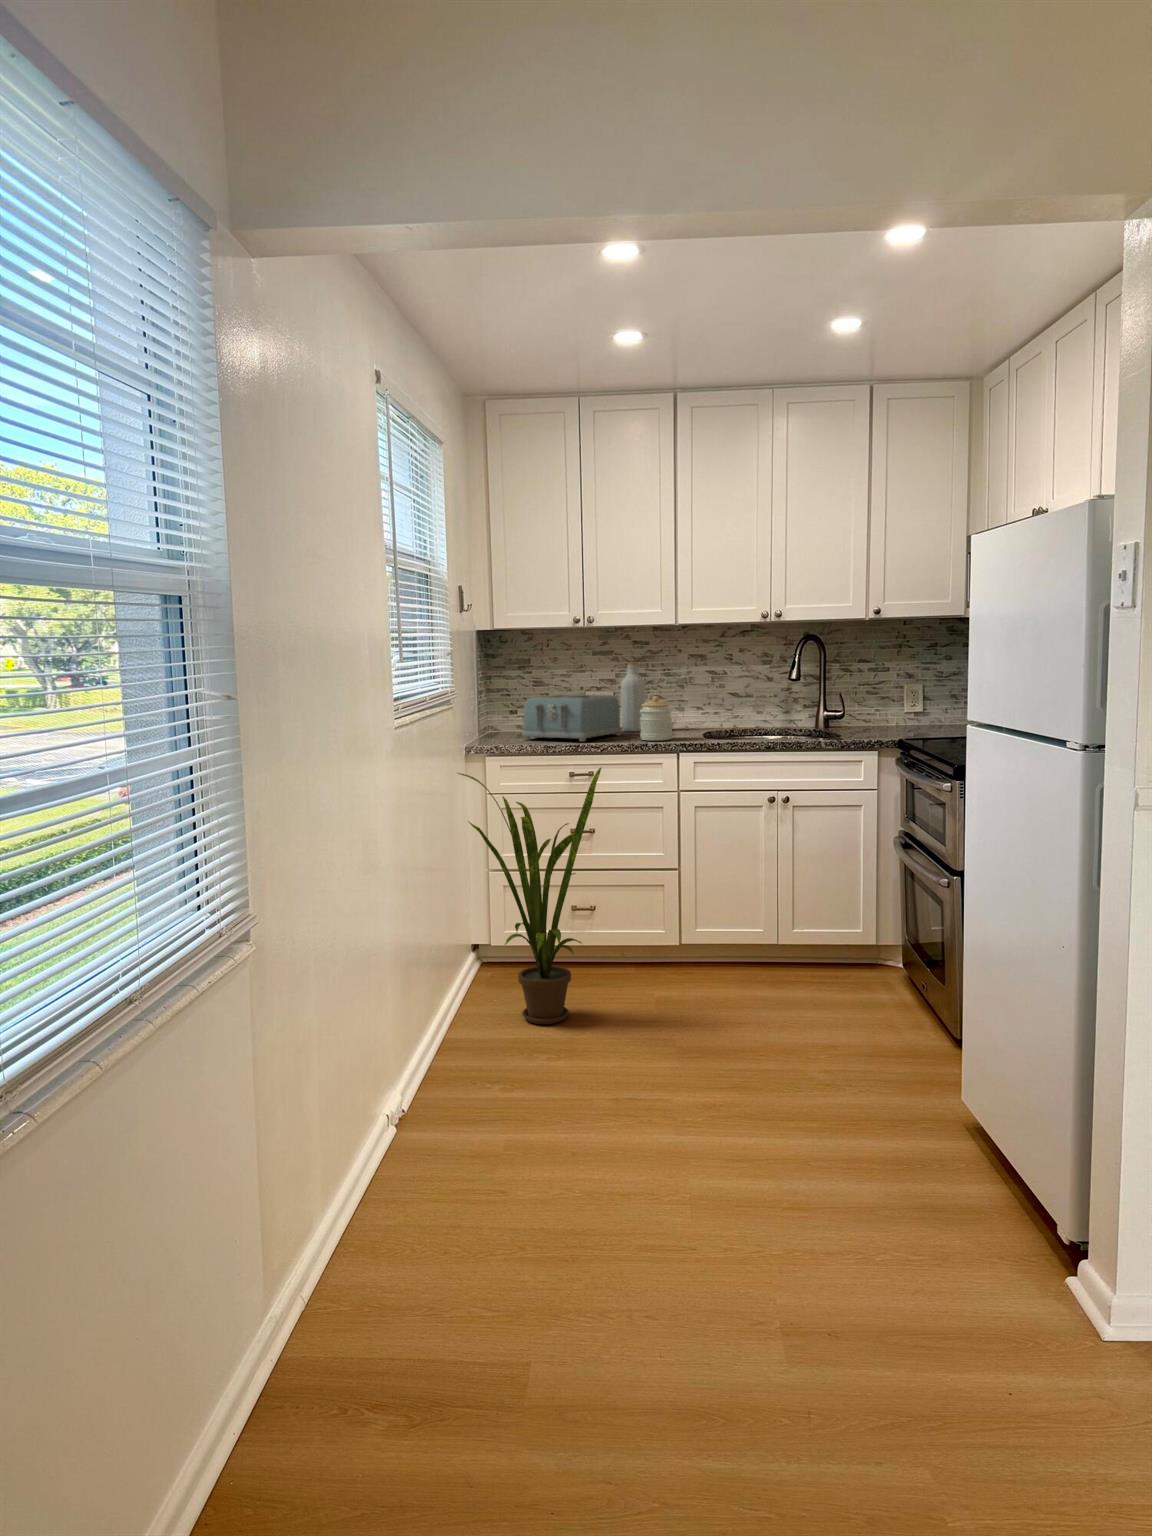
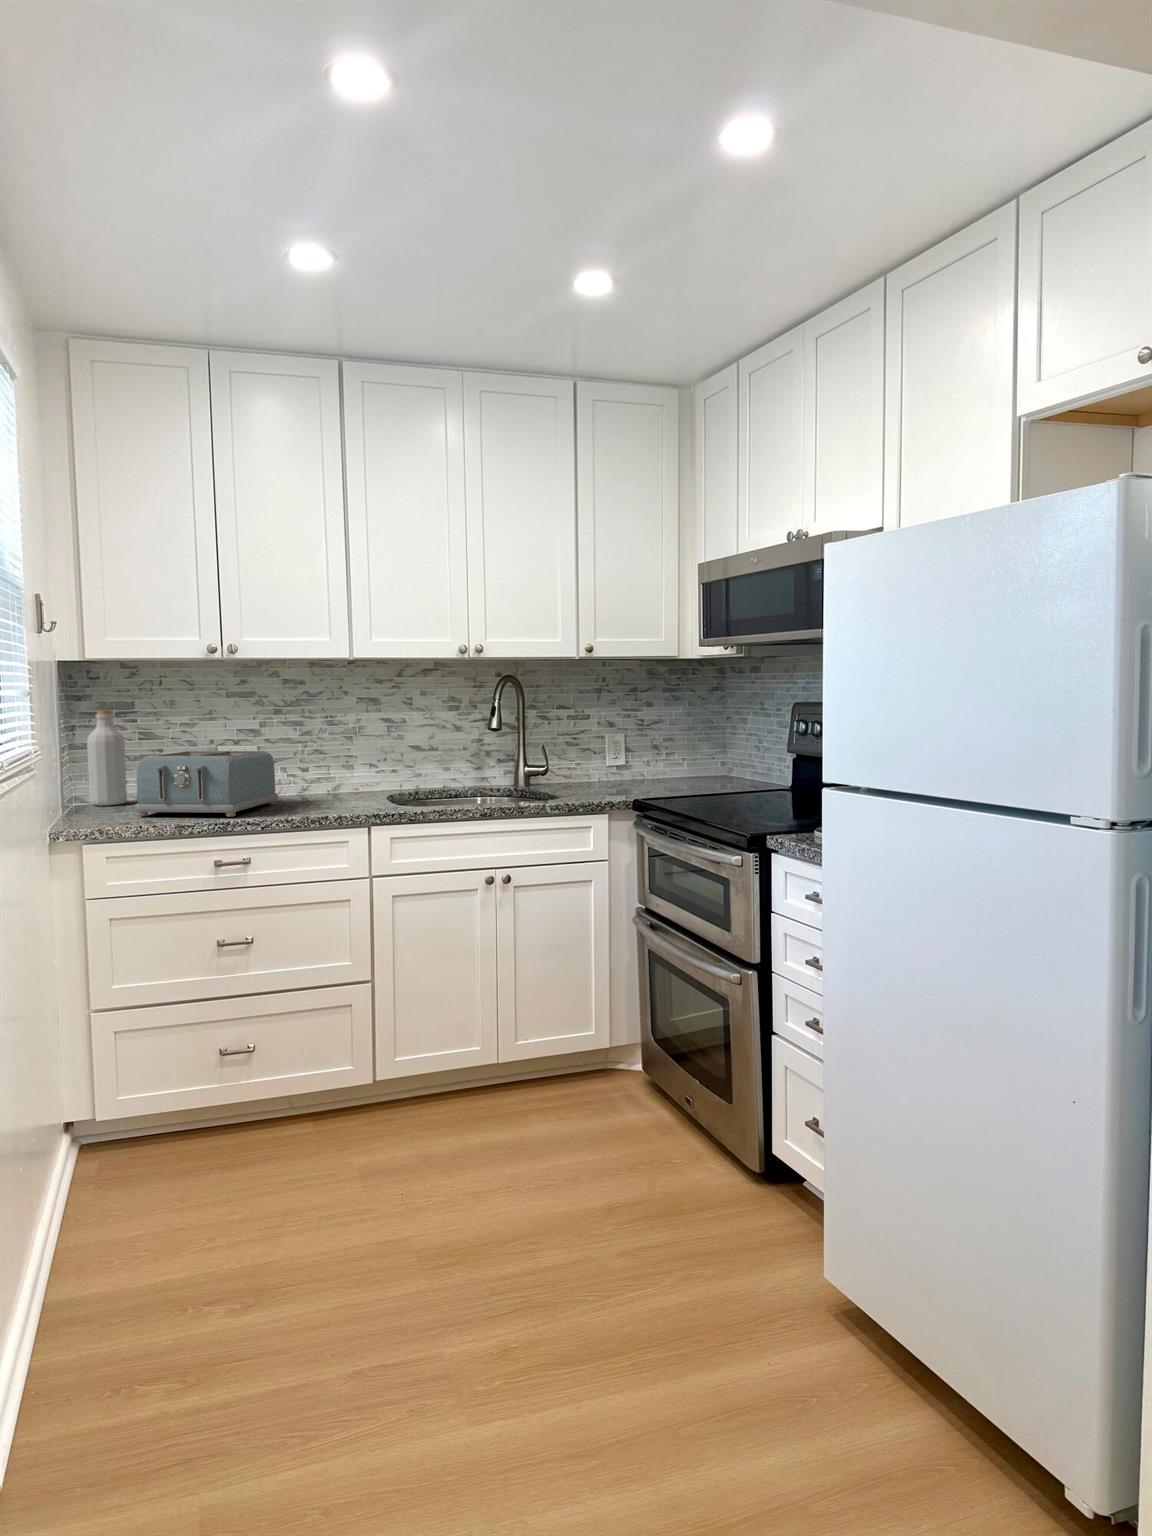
bottle: present [621,662,646,731] -> present [87,710,127,806]
jar: present [640,696,672,741] -> none [310,752,355,812]
house plant: present [458,768,601,1024] -> none [46,856,283,1259]

